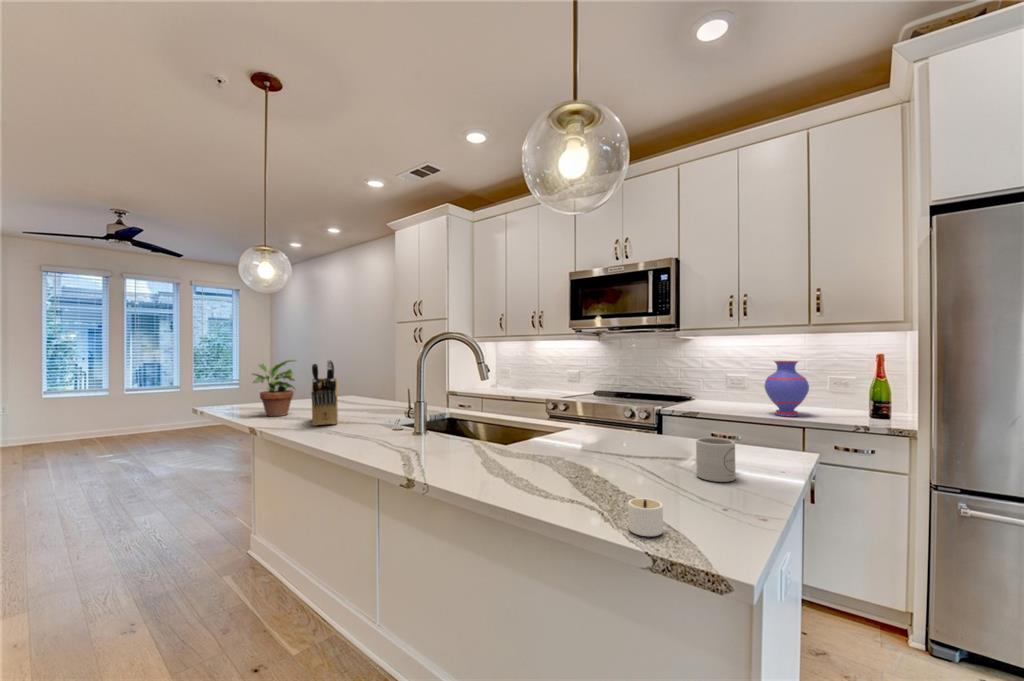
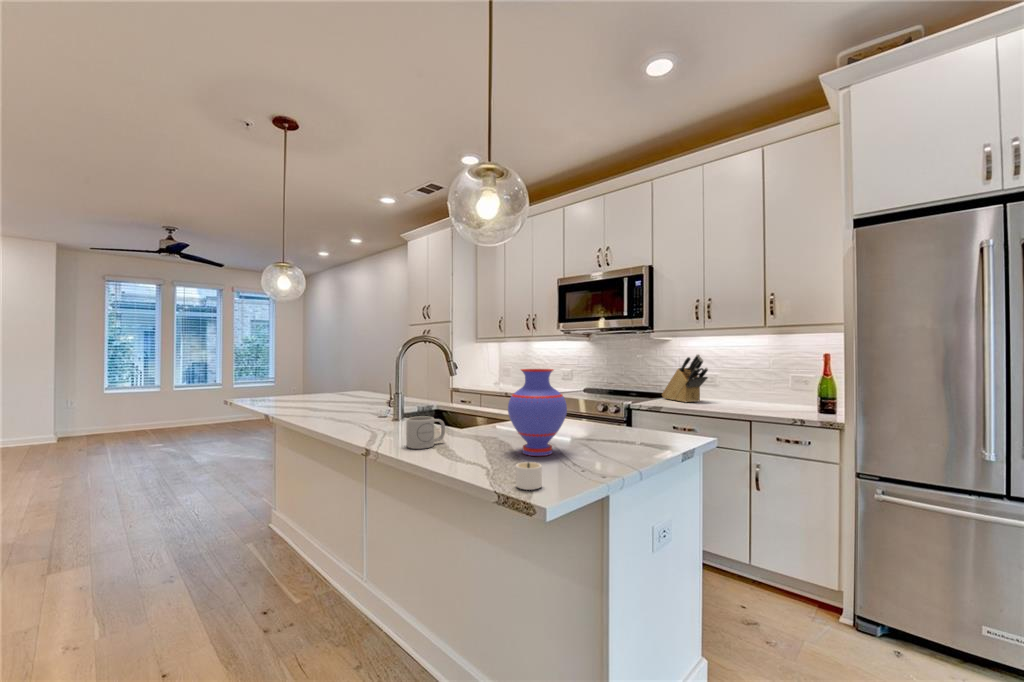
potted plant: present [252,360,296,416] -> none [269,357,309,406]
knife block: present [311,360,338,426] -> present [662,354,708,402]
vase: present [765,361,809,417] -> present [508,369,567,456]
mug: present [696,437,735,482] -> present [406,416,445,449]

